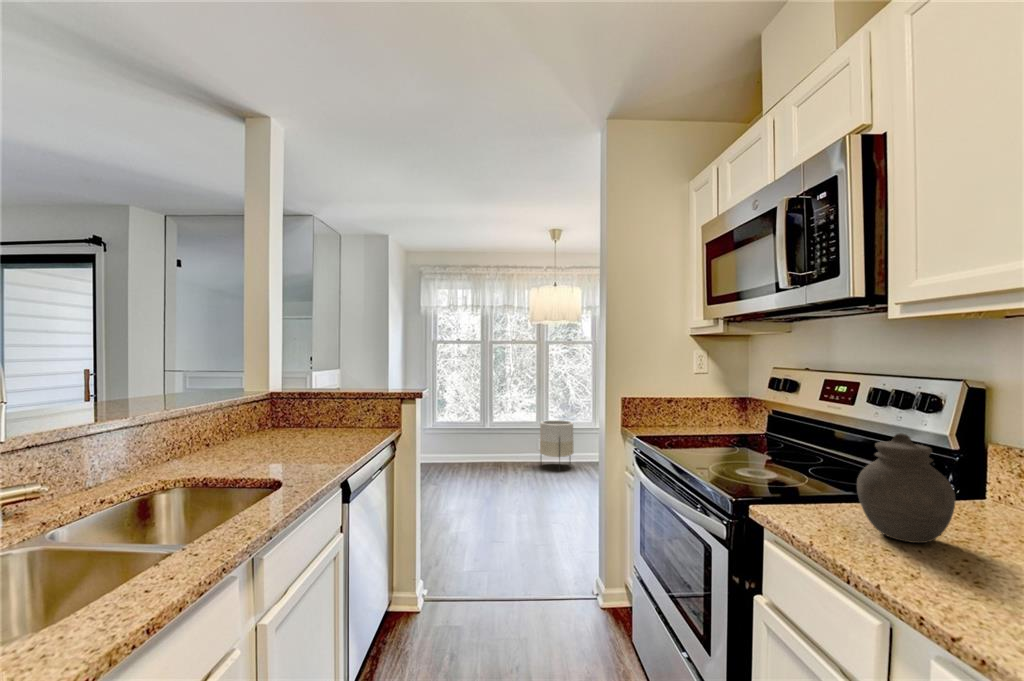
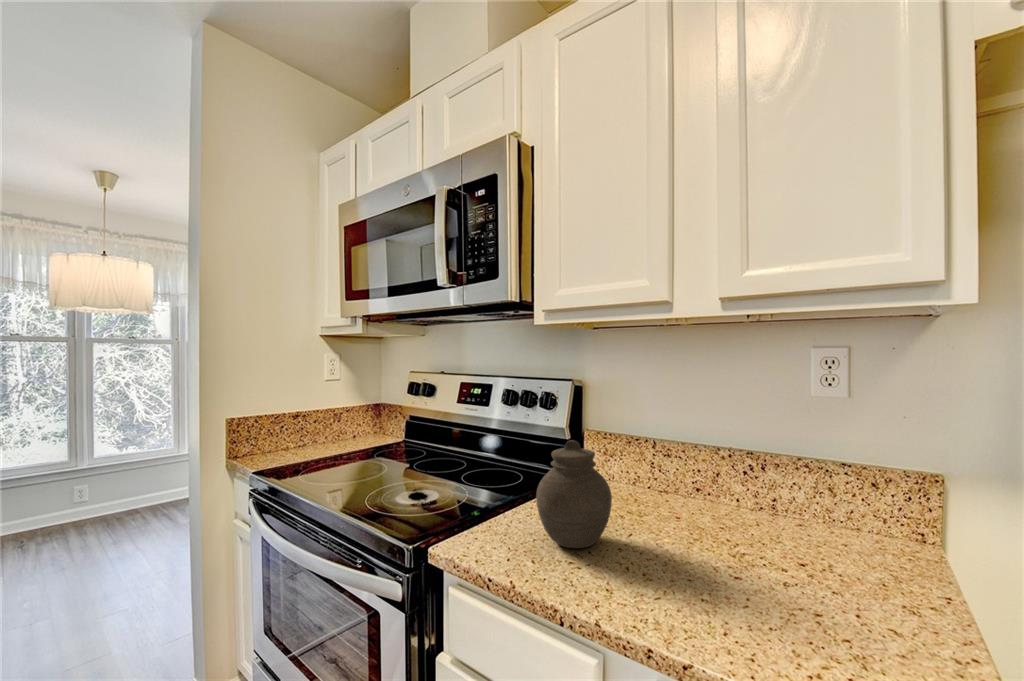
planter: present [540,420,574,458] -> none [81,448,141,520]

